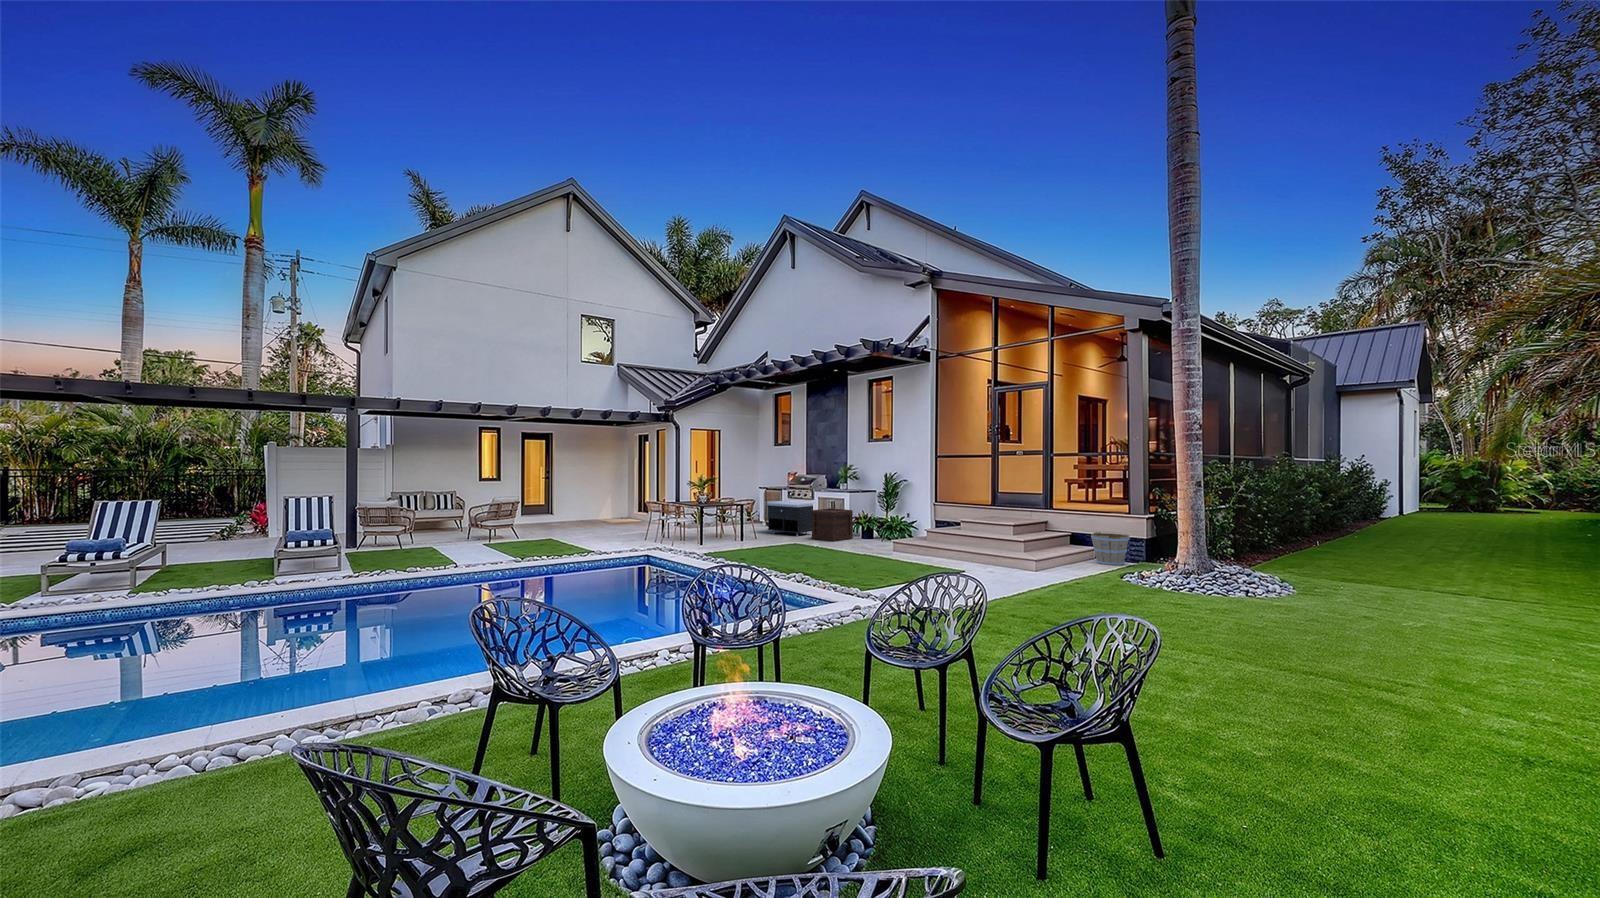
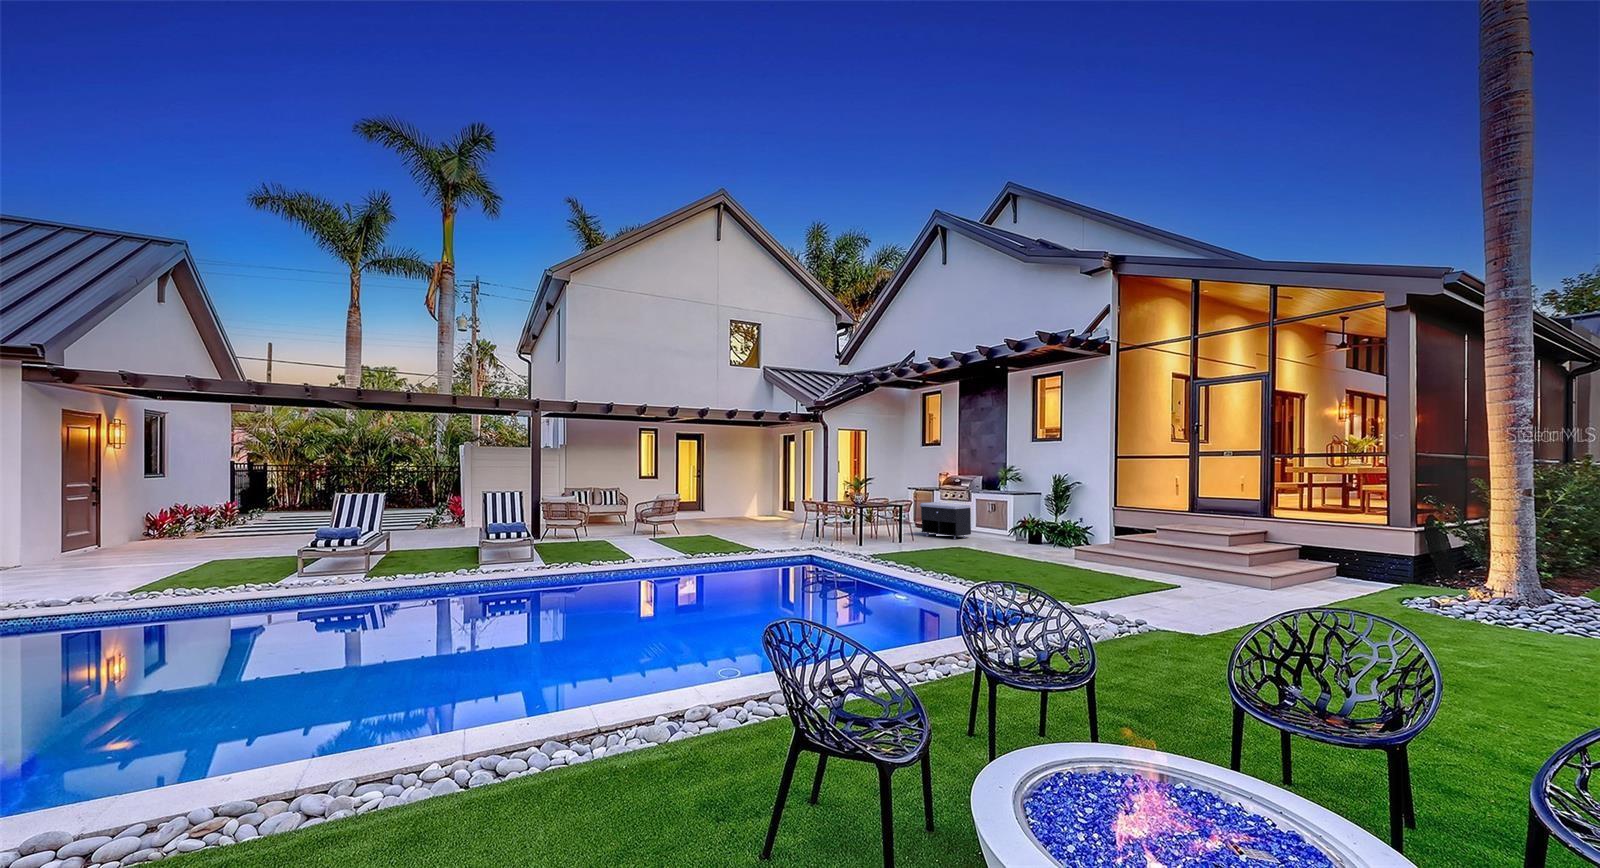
wooden crate: present [812,508,853,542] -> none [973,511,1019,547]
wooden bucket: present [1091,532,1130,566] -> none [1337,545,1394,586]

